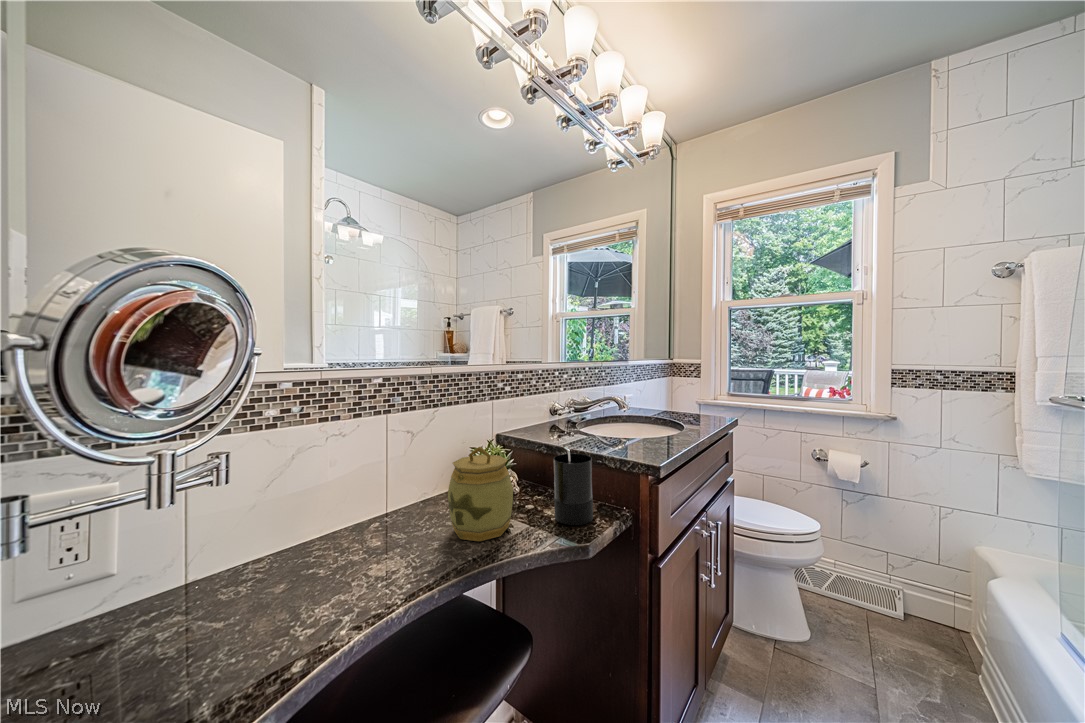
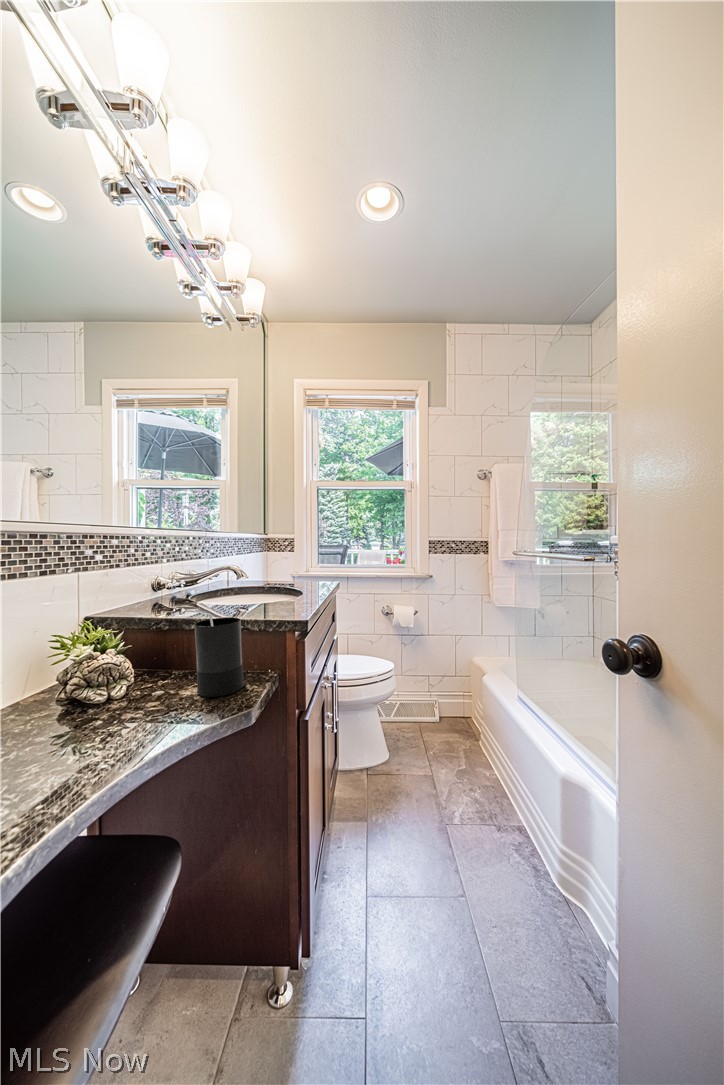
jar: present [448,447,513,541] -> none [43,620,148,750]

